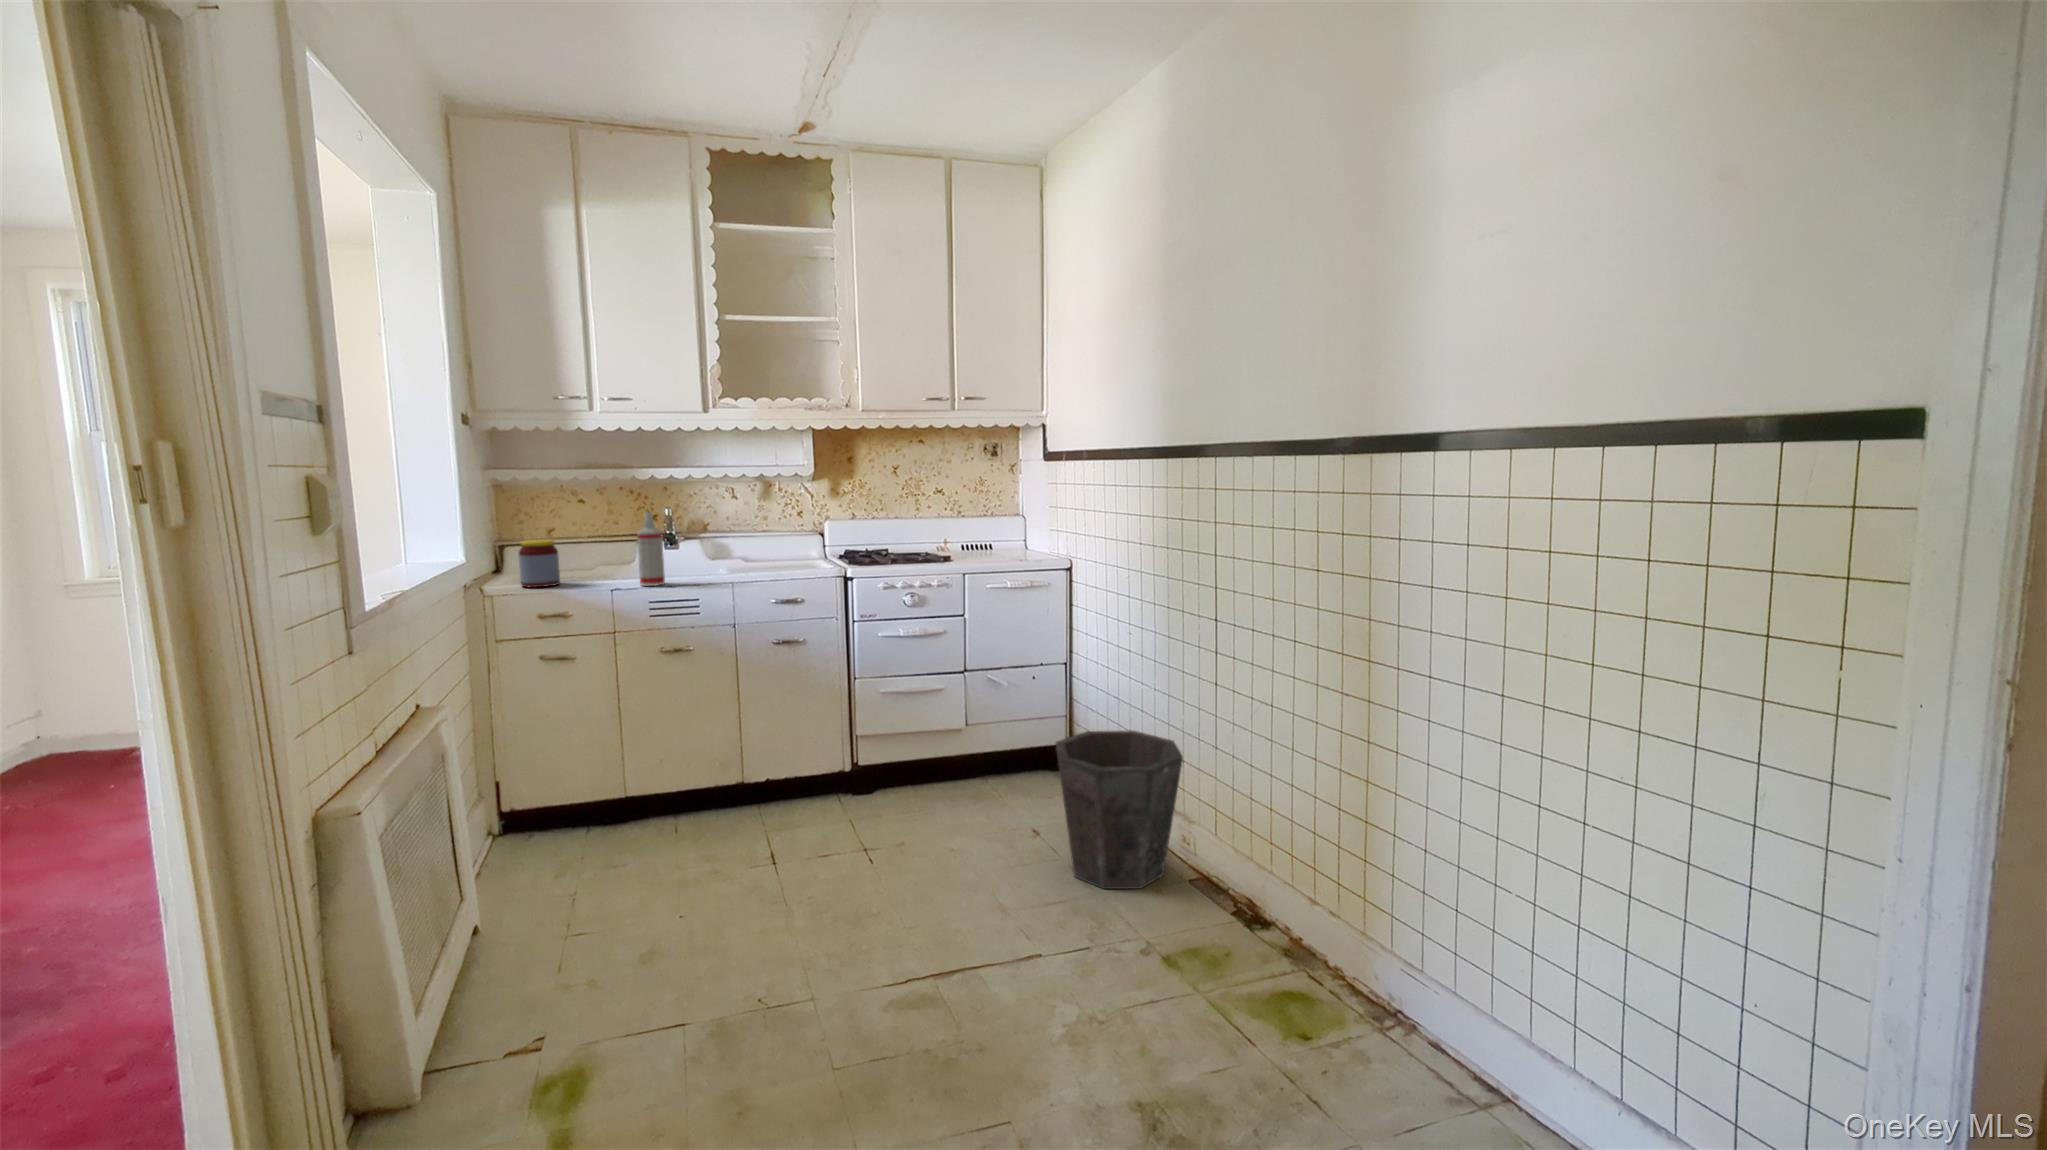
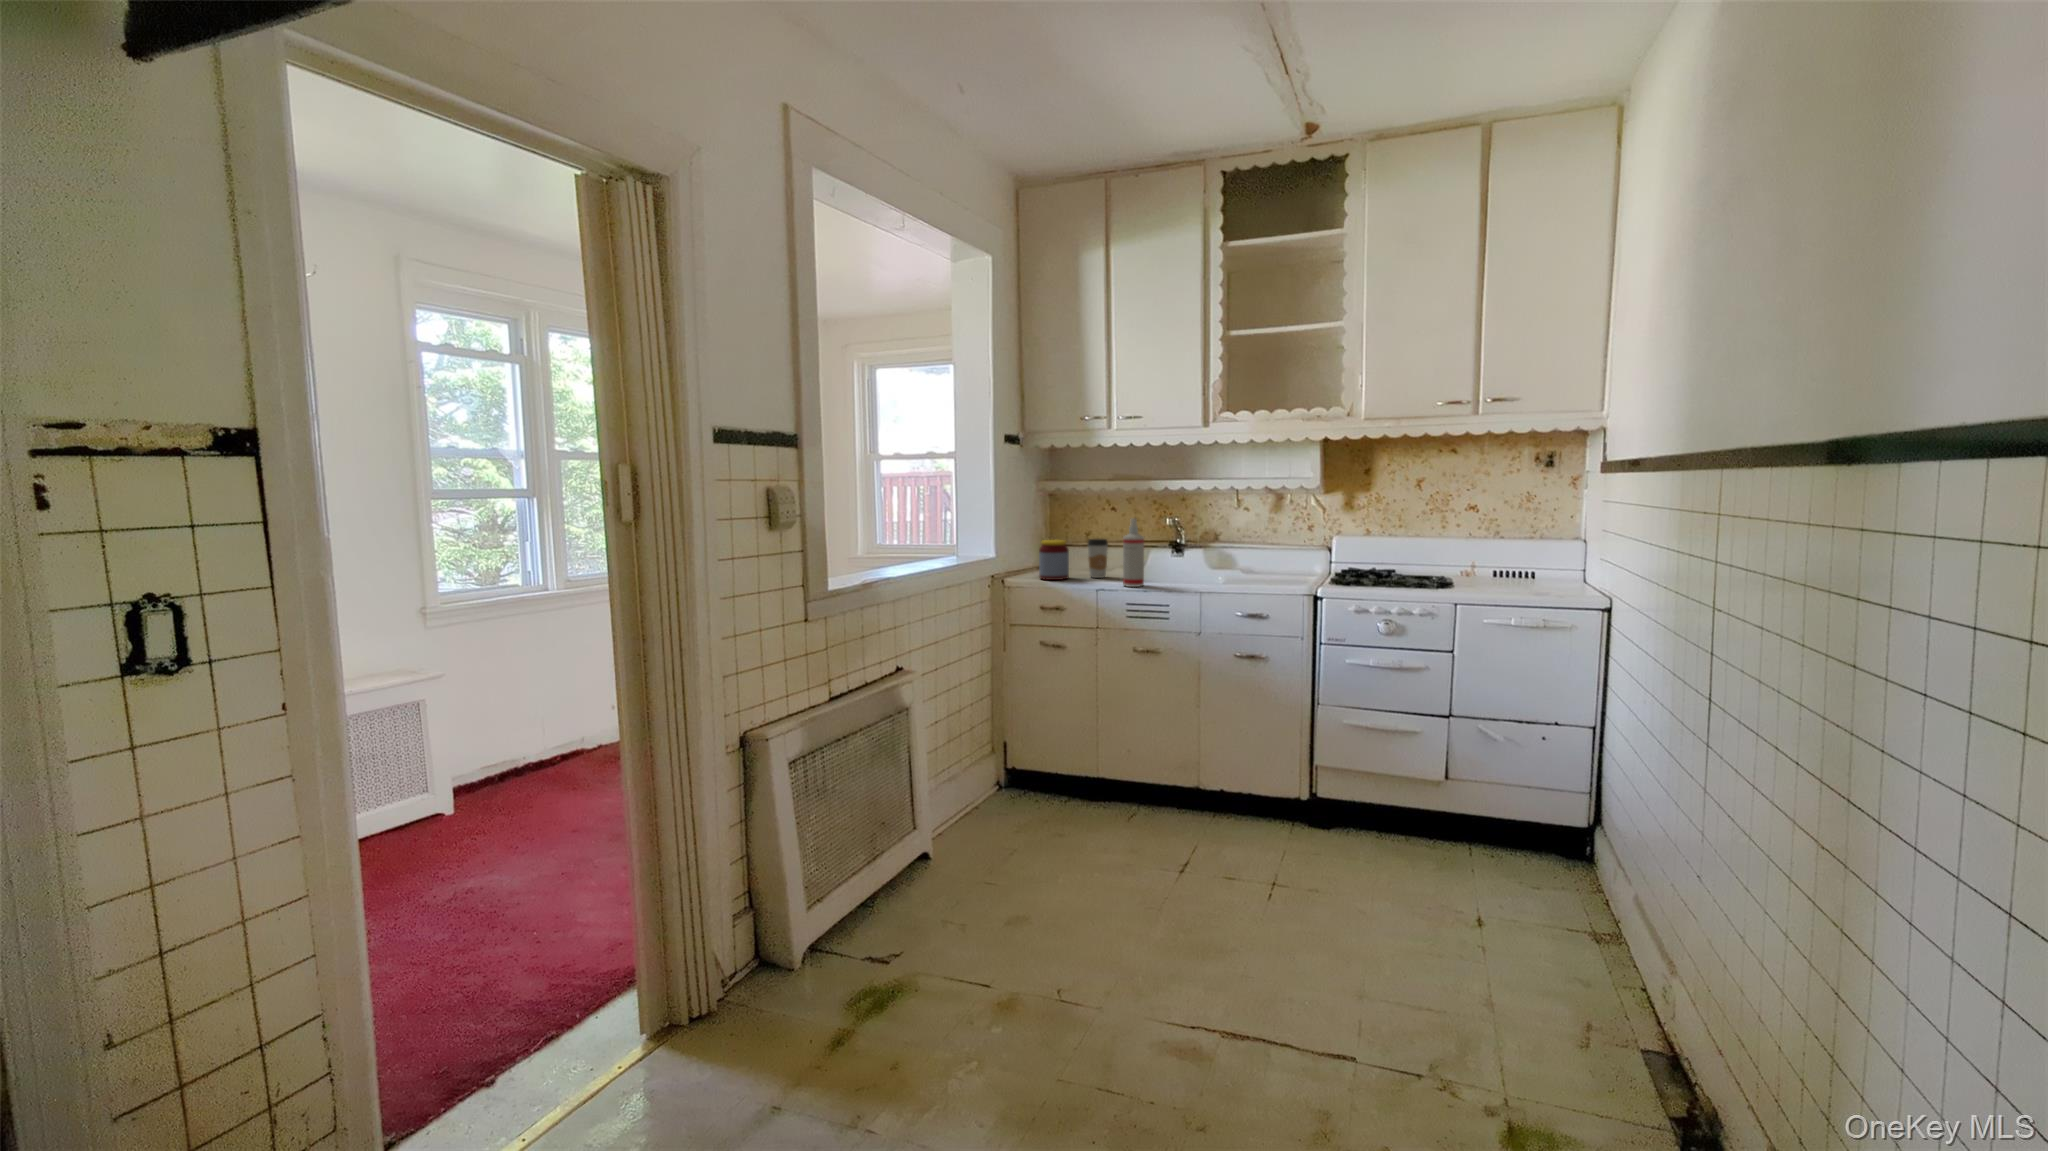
coffee cup: none [579,536,605,580] -> present [1088,539,1108,578]
waste bin: present [1056,731,1183,889] -> none [1473,812,1663,1024]

